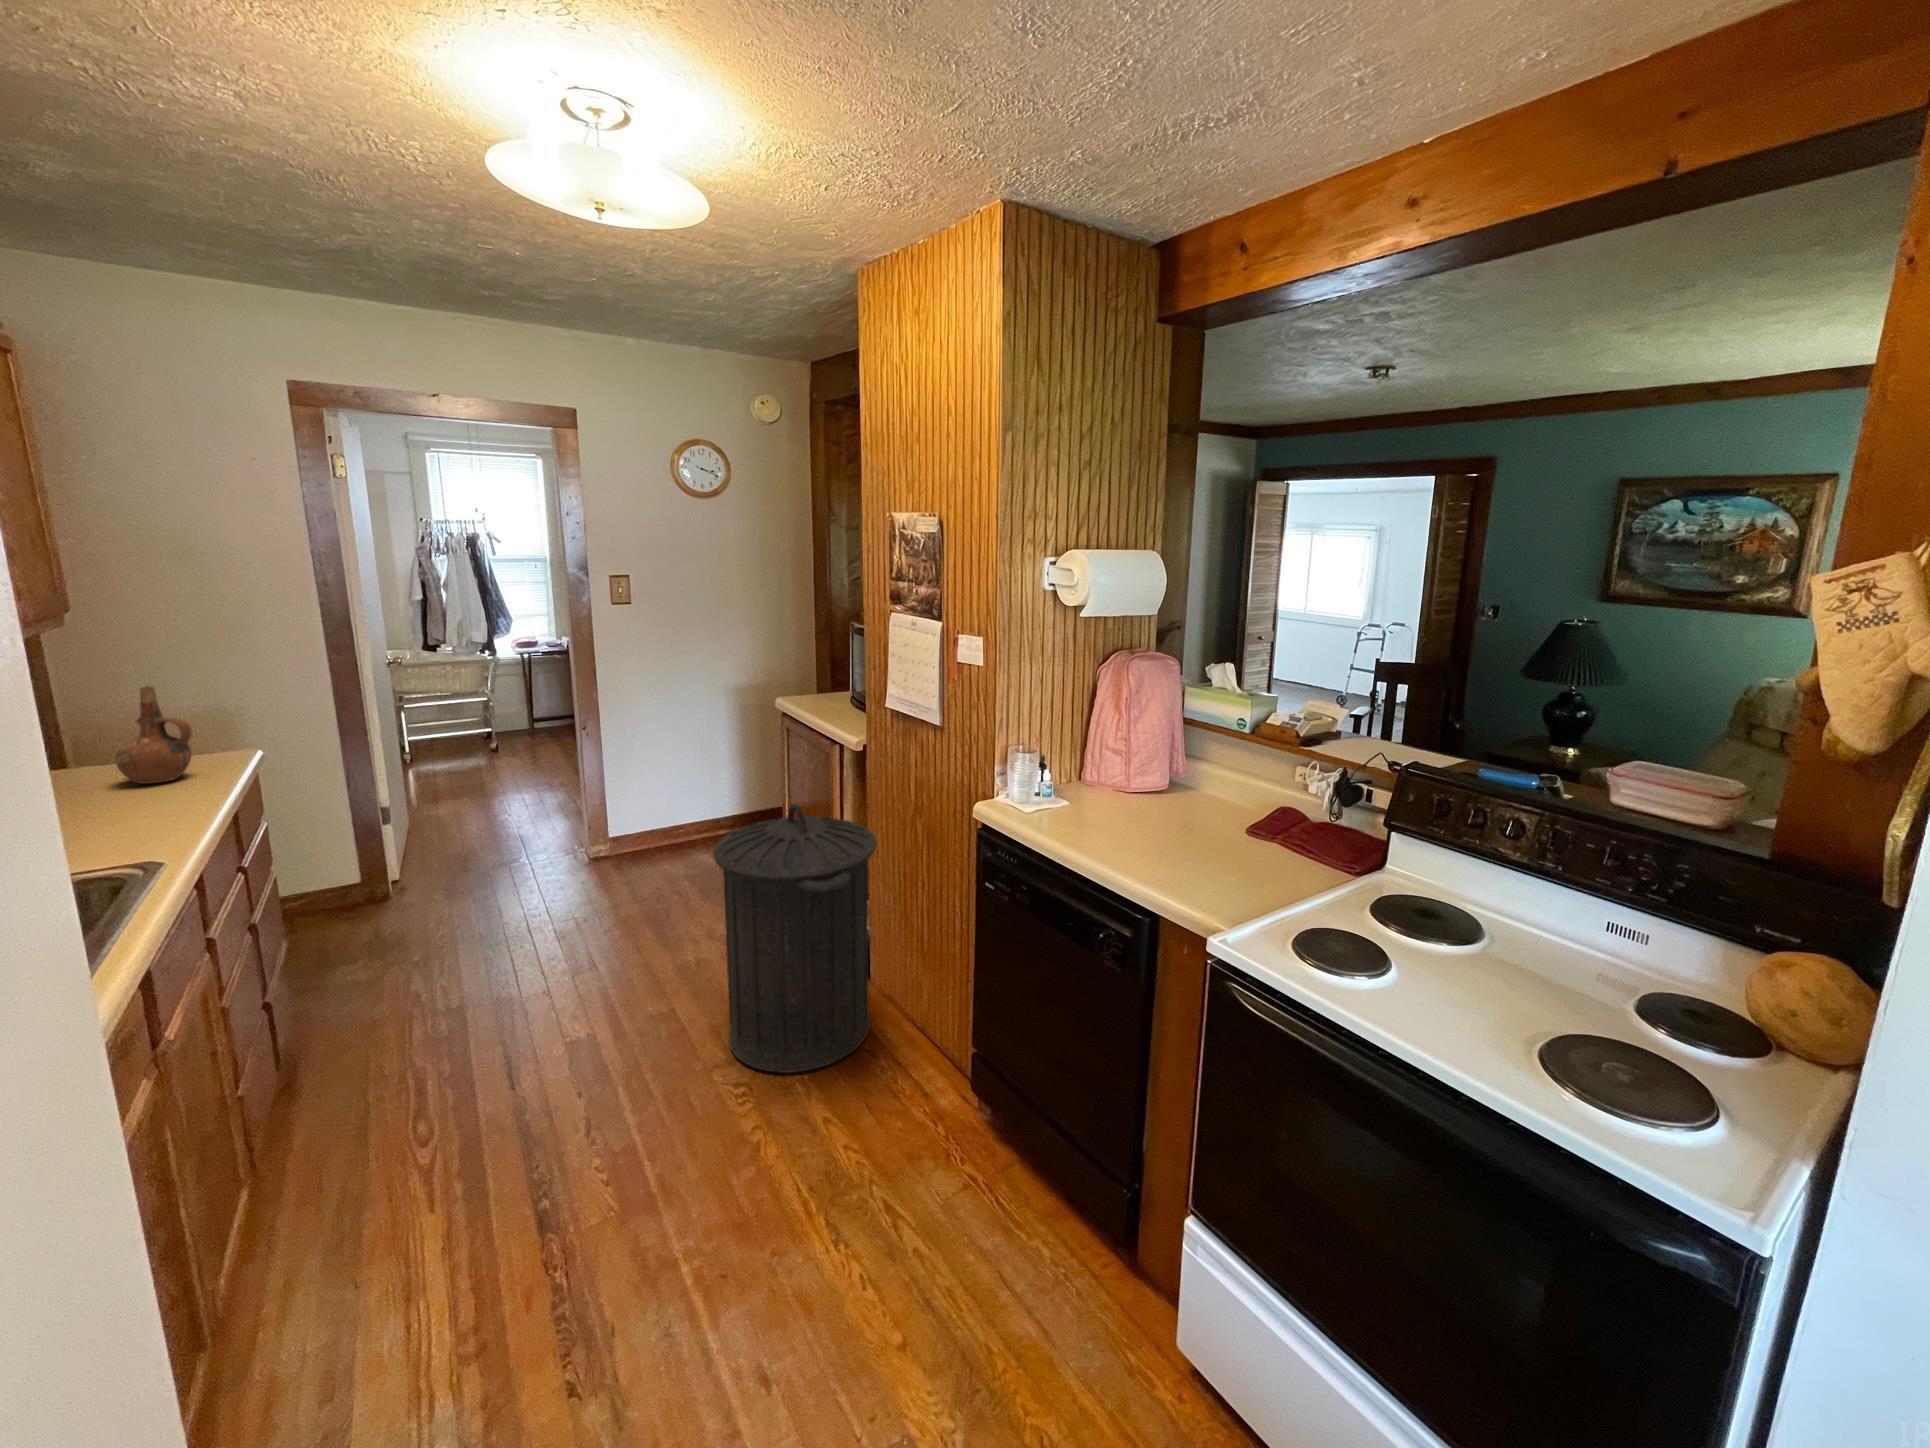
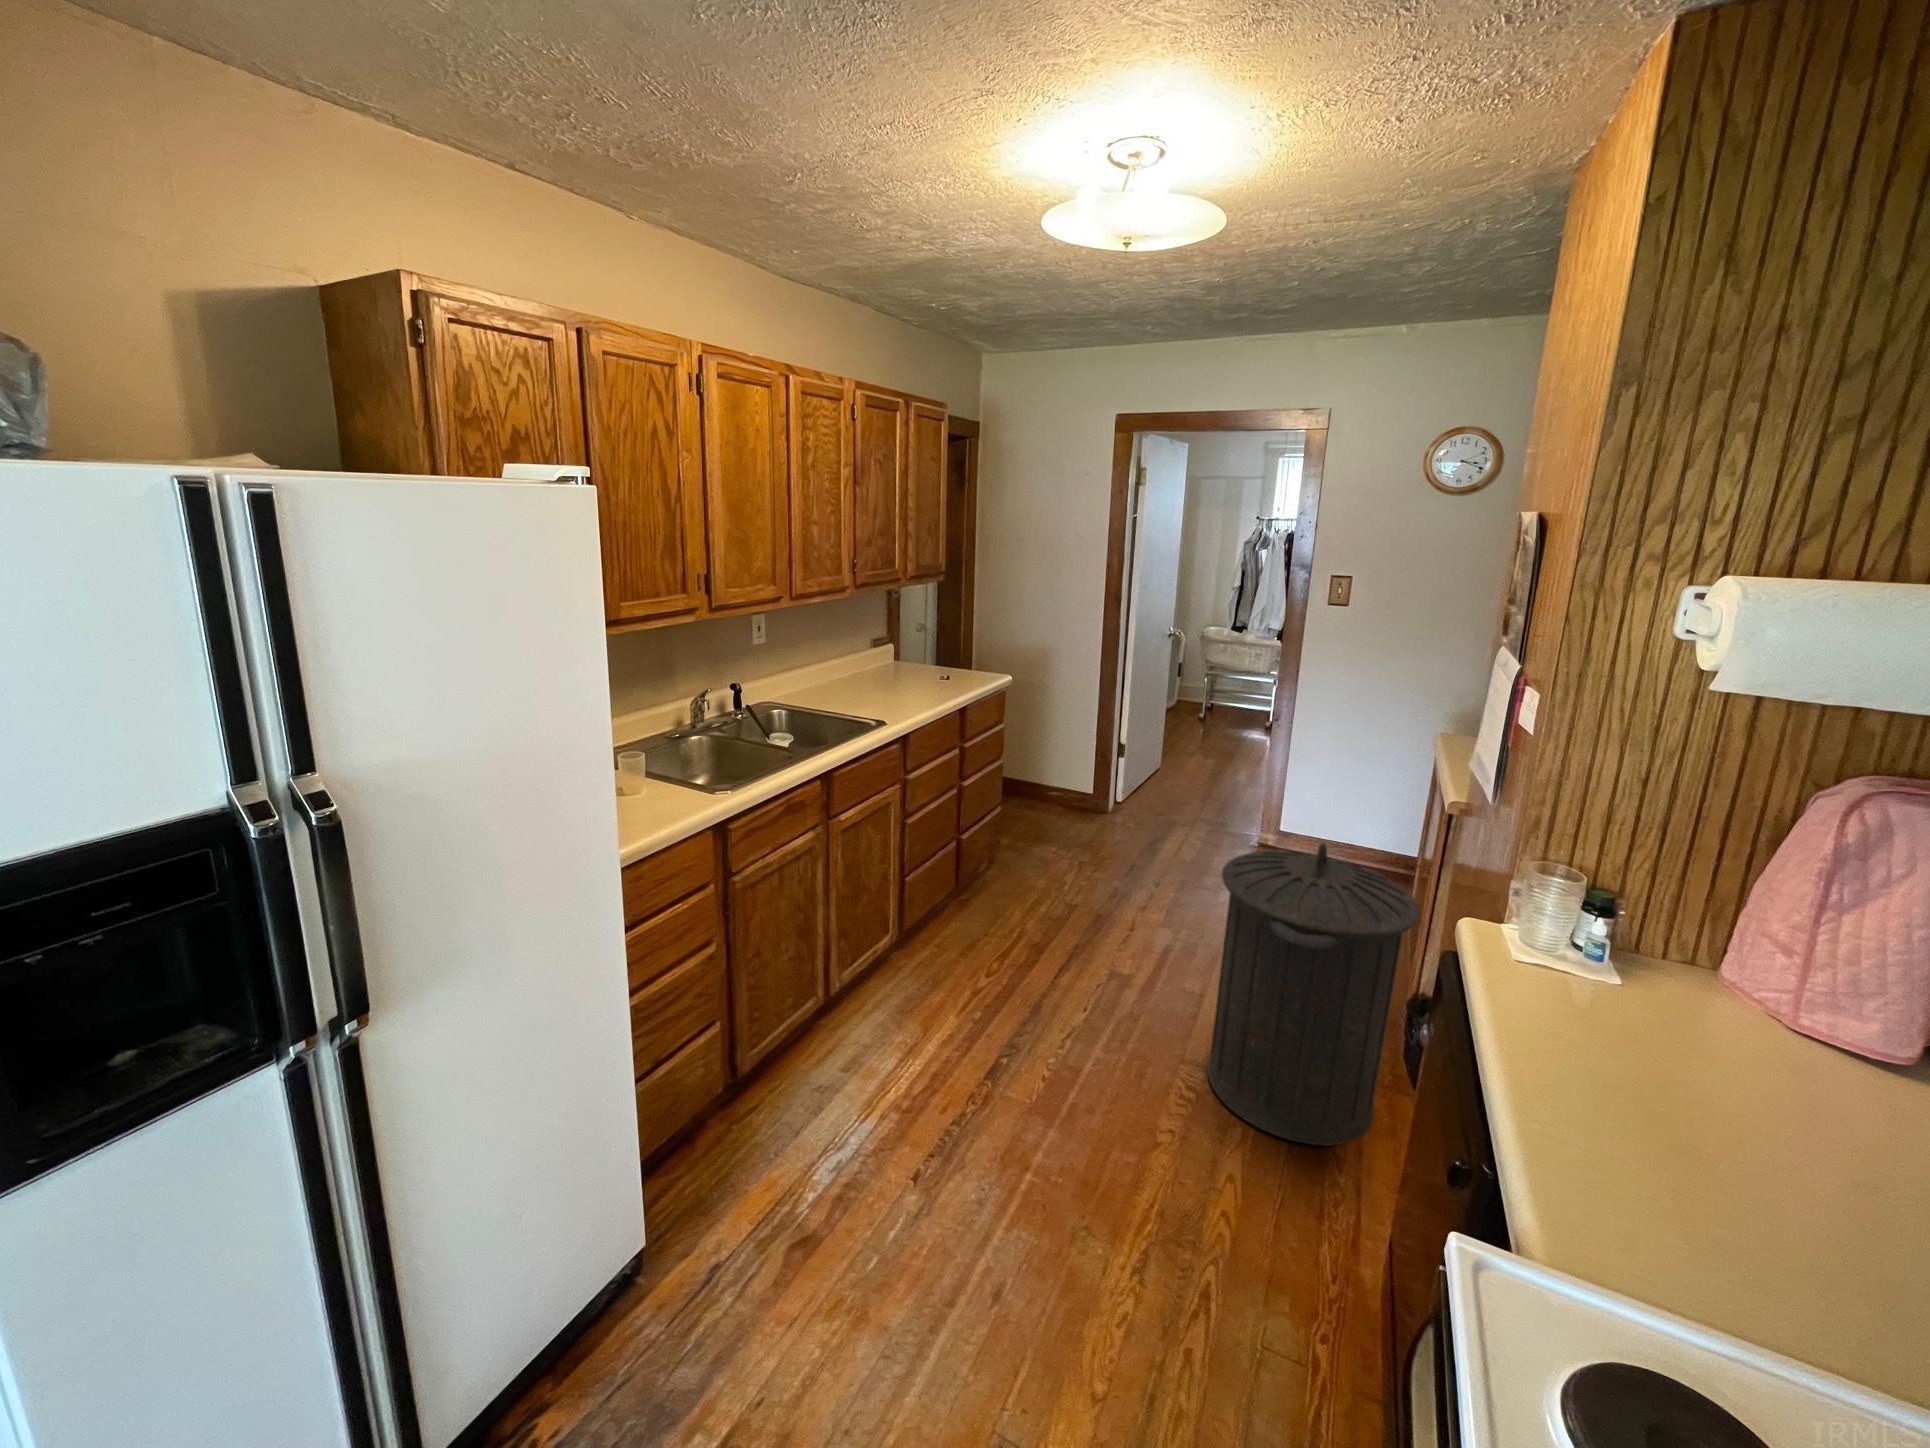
ceramic pitcher: present [115,686,192,784] -> none [940,625,974,686]

